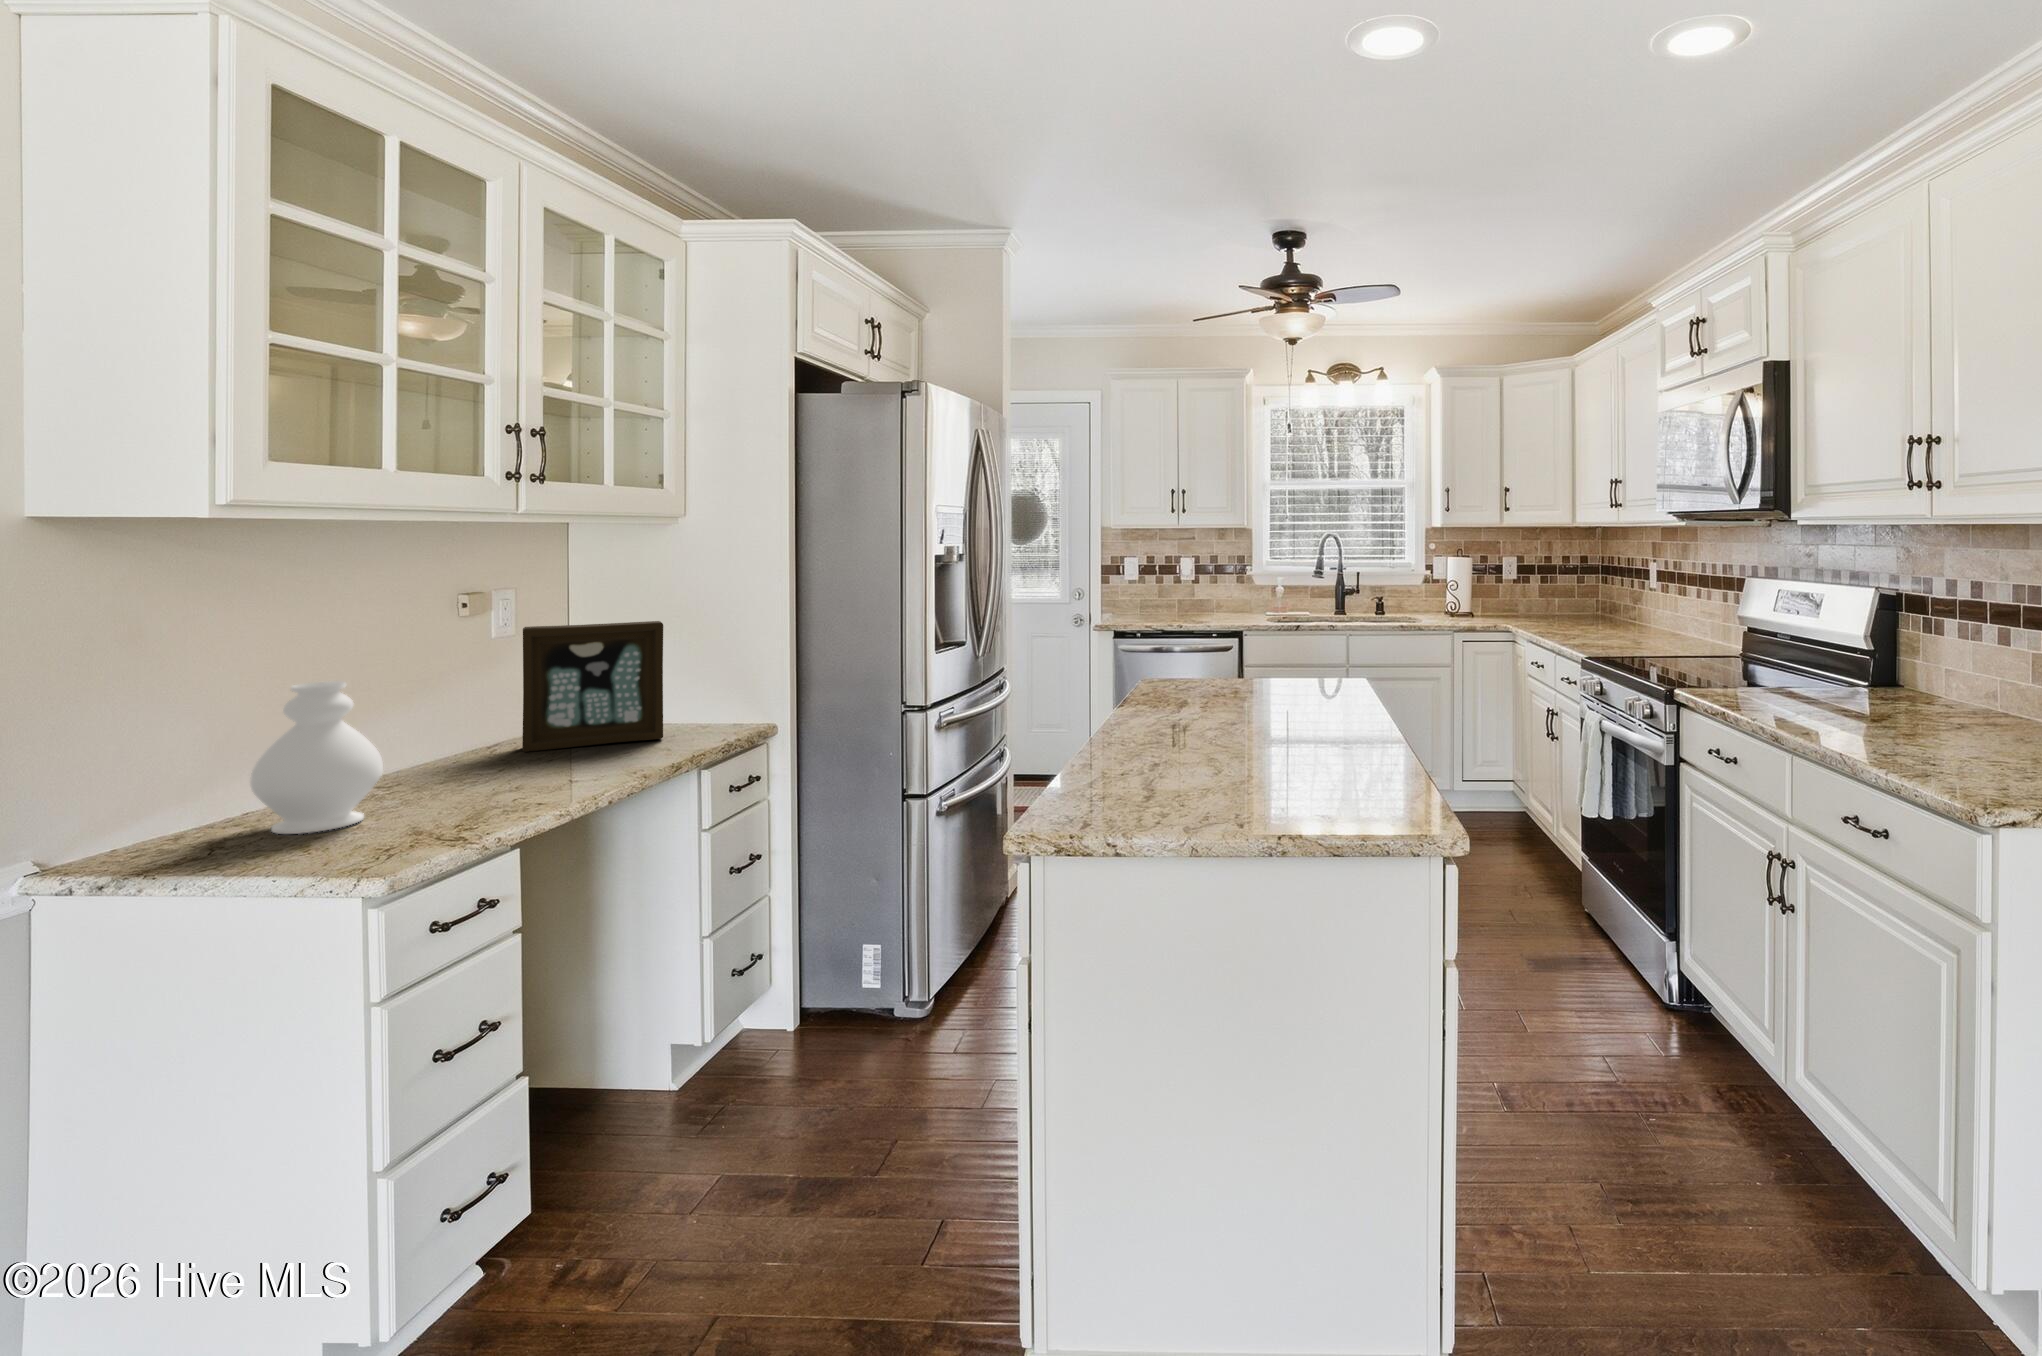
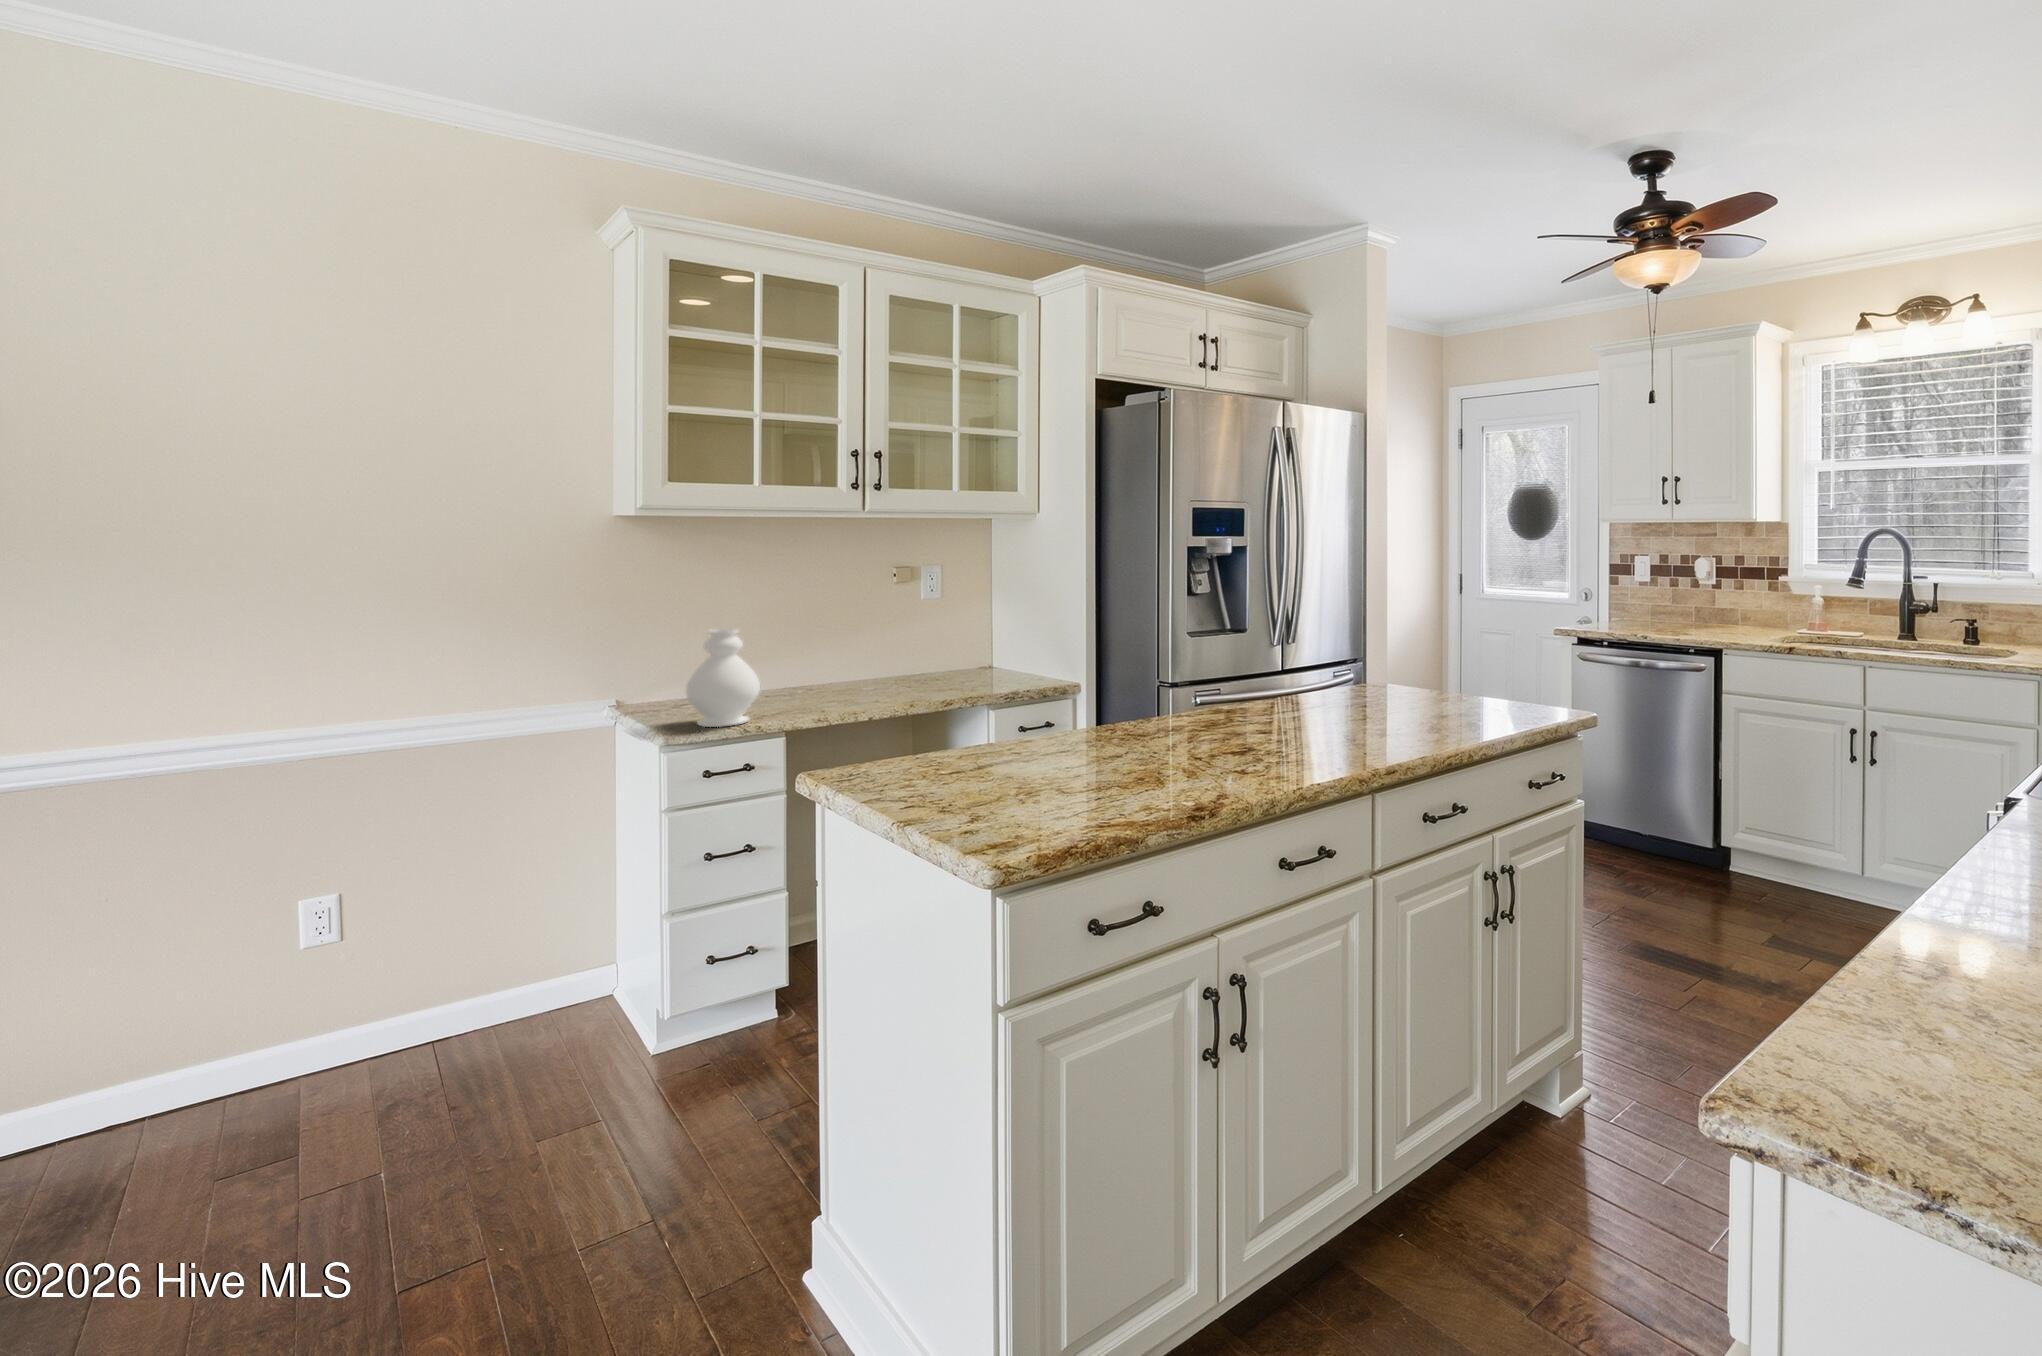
picture frame: present [522,621,663,752] -> none [921,599,1016,694]

